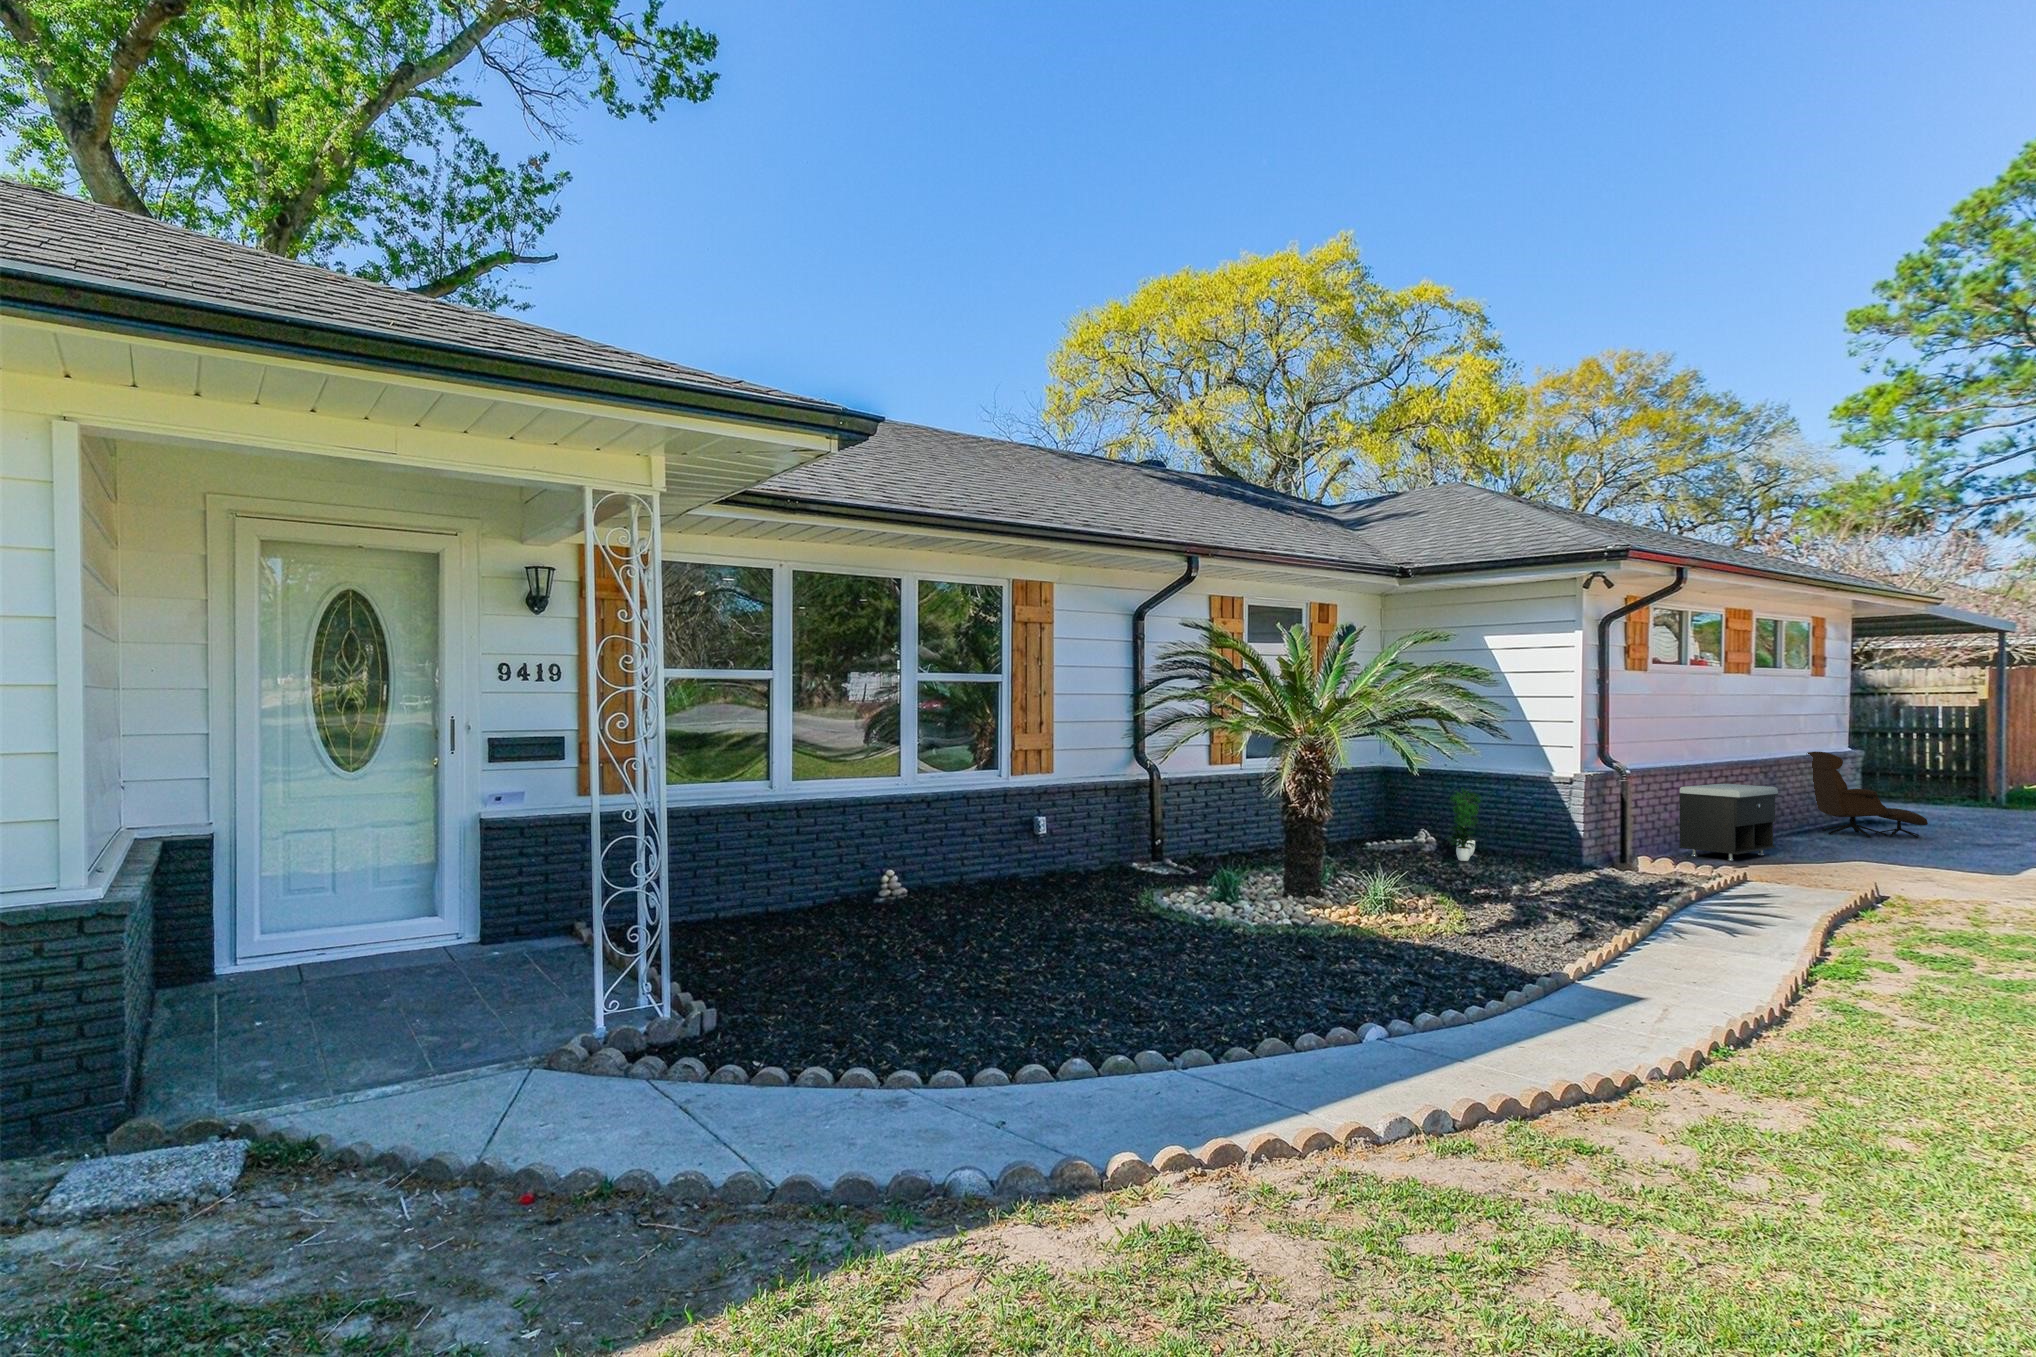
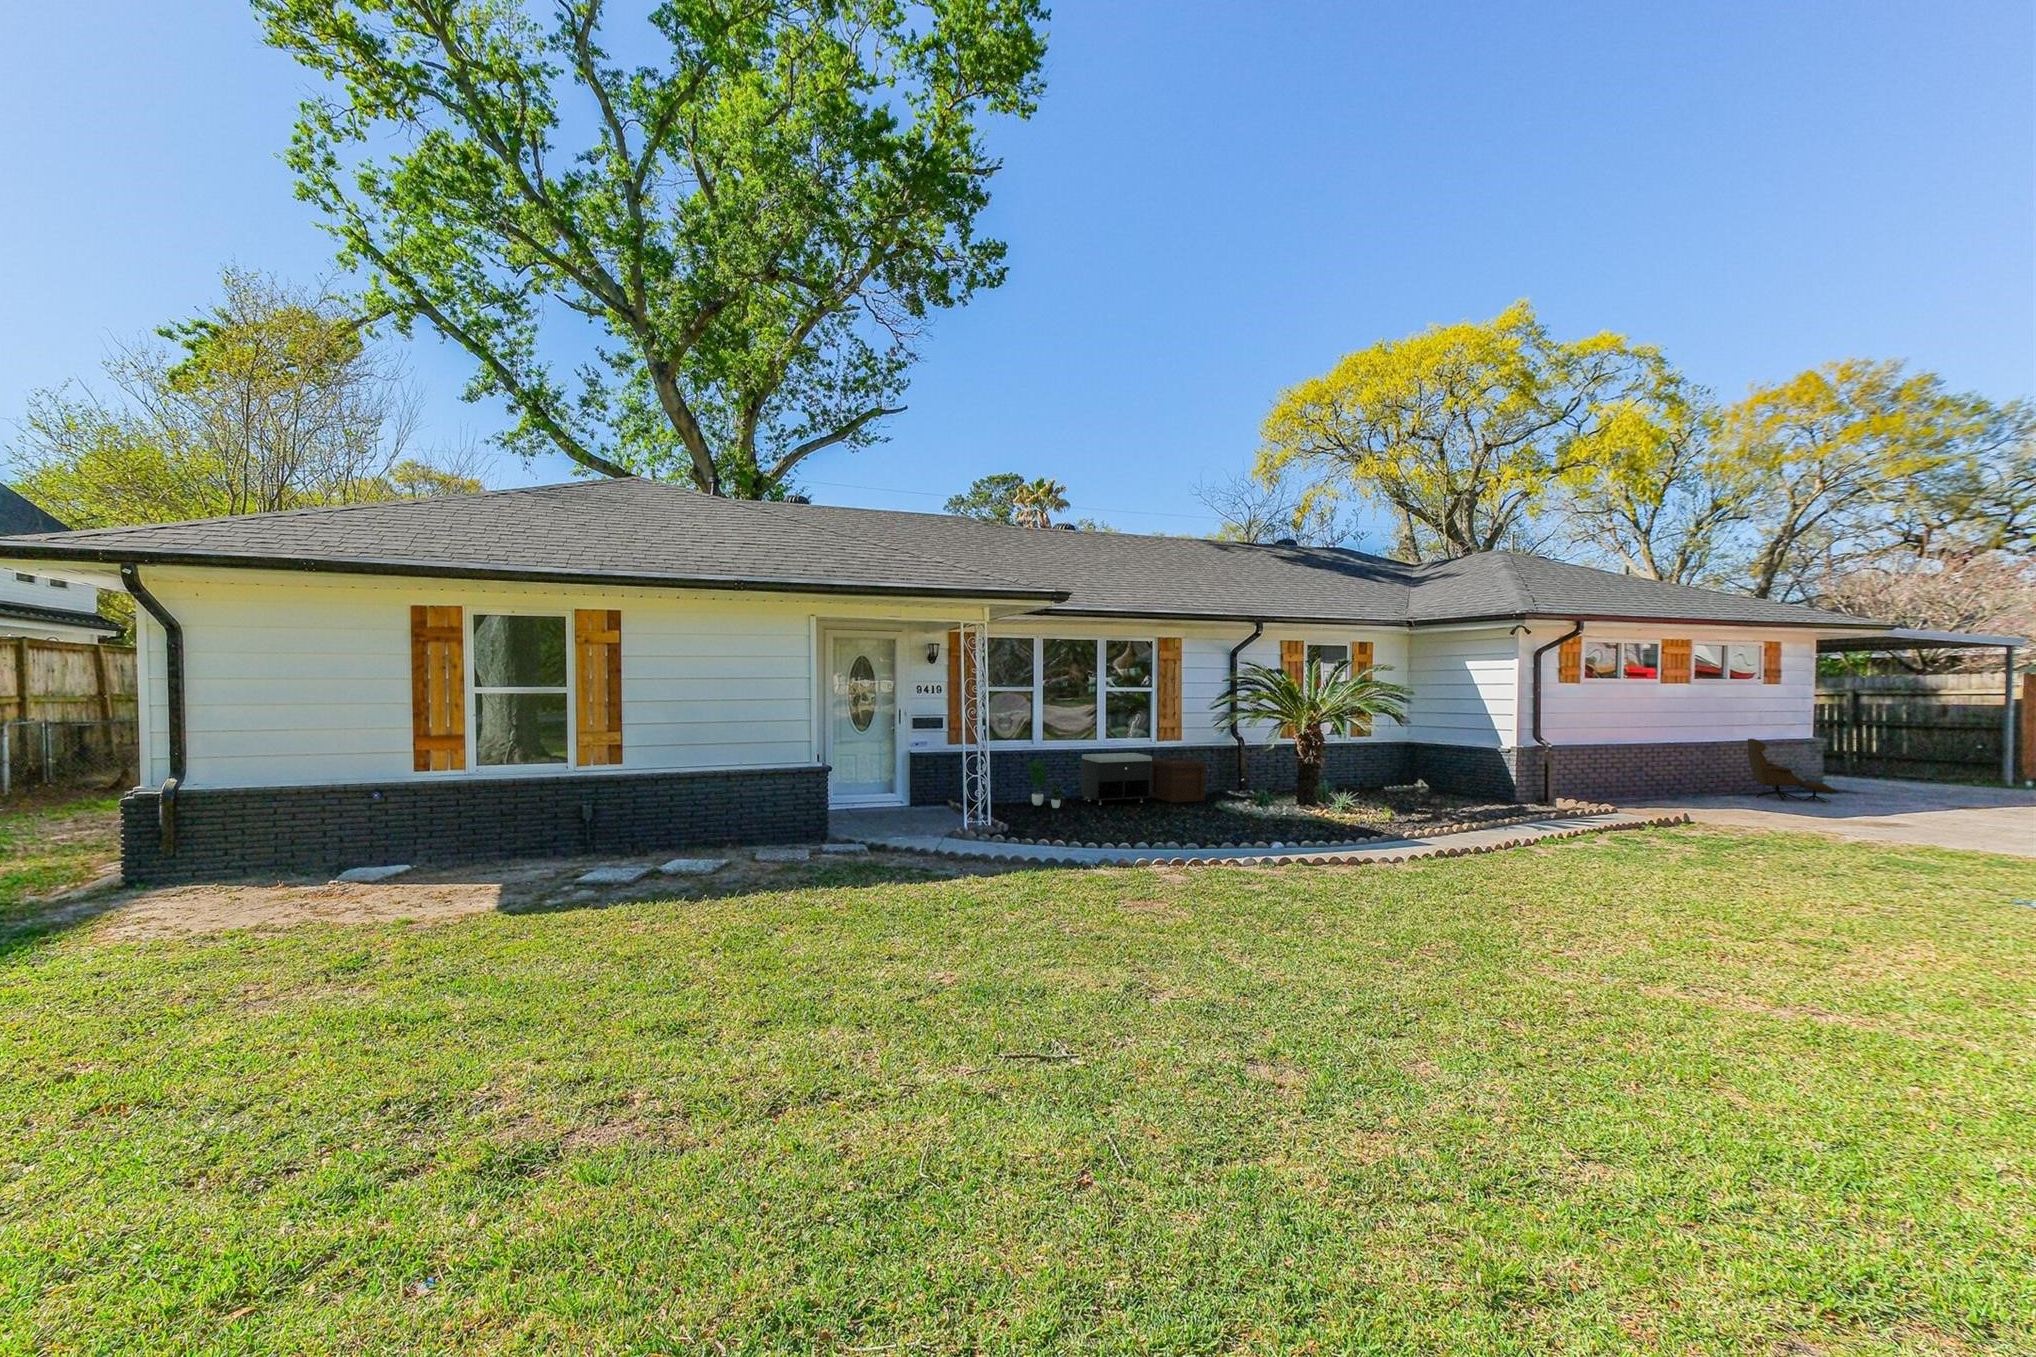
storage bench: present [1679,784,1778,861] -> present [1081,753,1152,805]
potted plant: present [1447,788,1482,861] -> present [1029,760,1064,808]
wooden crate: none [1004,807,1109,896] -> present [1150,758,1206,803]

